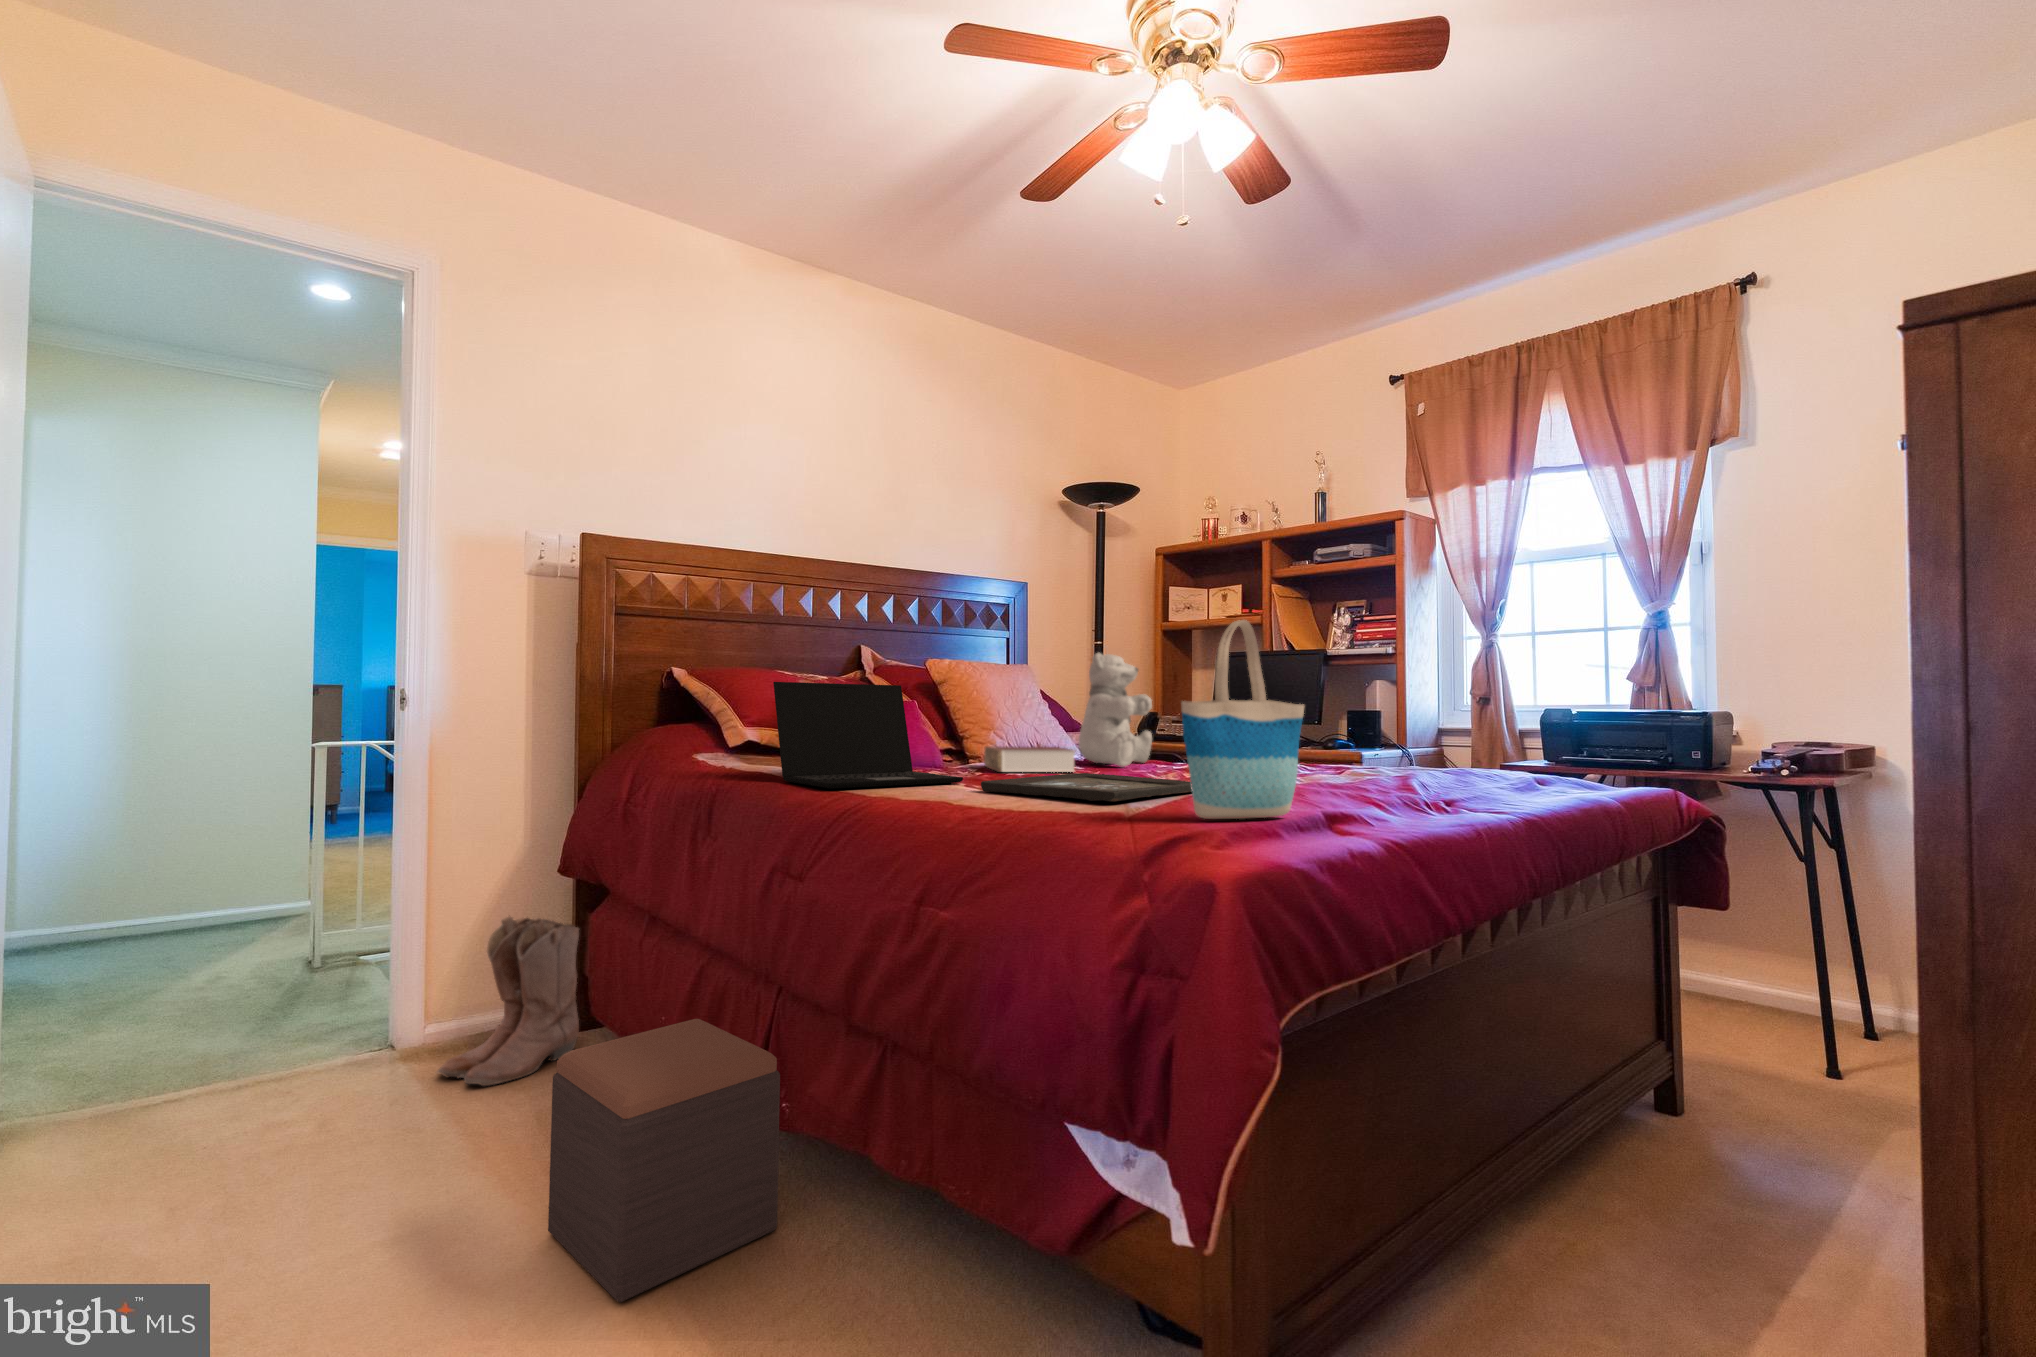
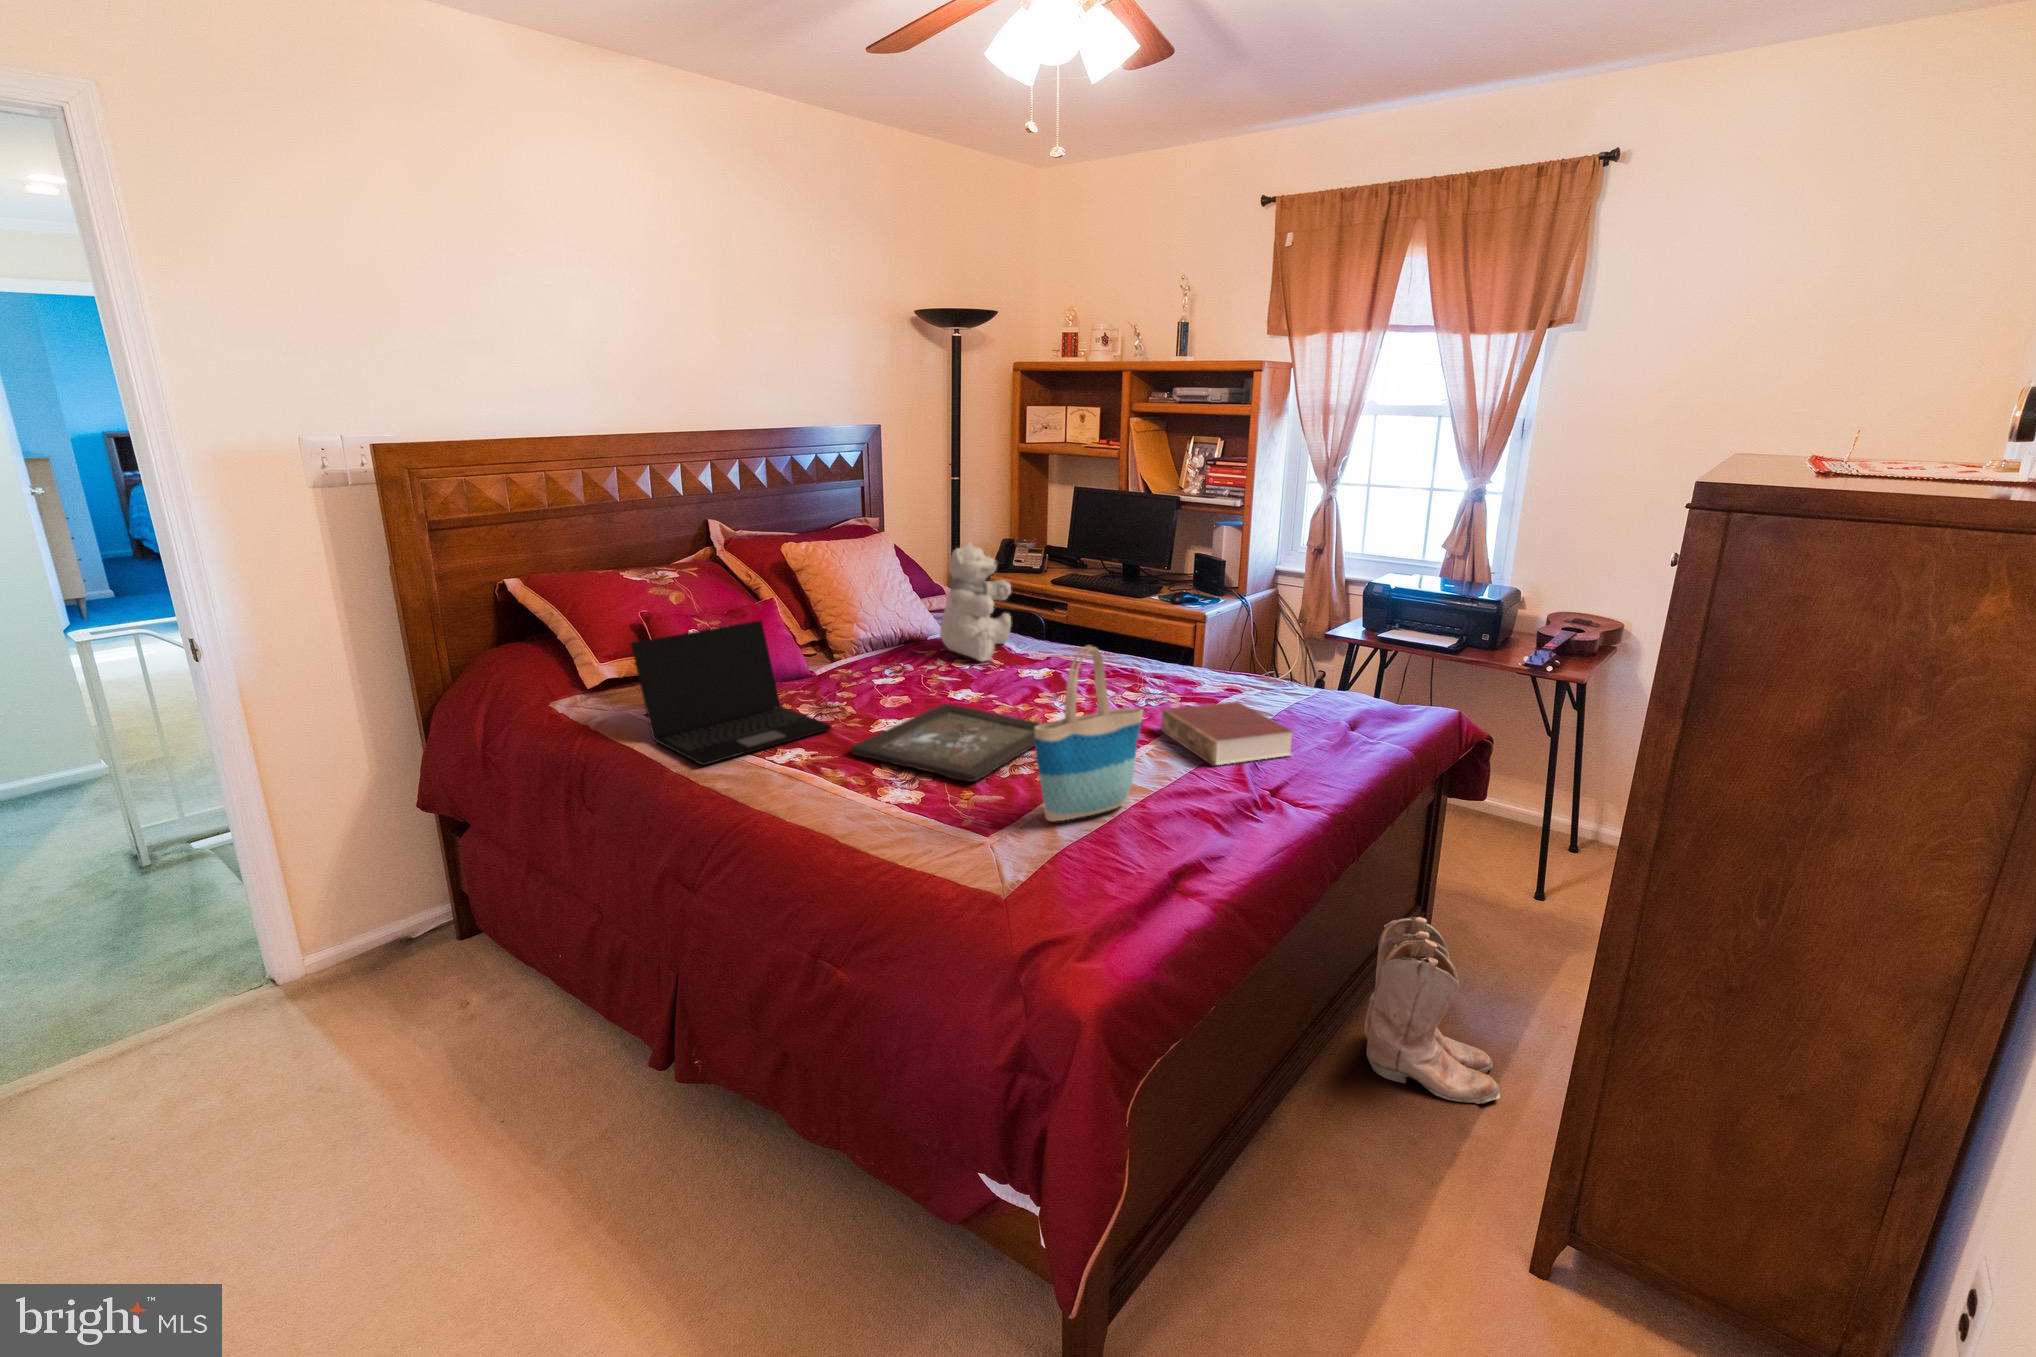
book: present [984,747,1075,772] -> present [1162,702,1293,765]
boots: present [437,915,579,1086] -> present [1364,917,1500,1104]
footstool: present [548,1019,780,1303] -> none [483,990,703,1244]

